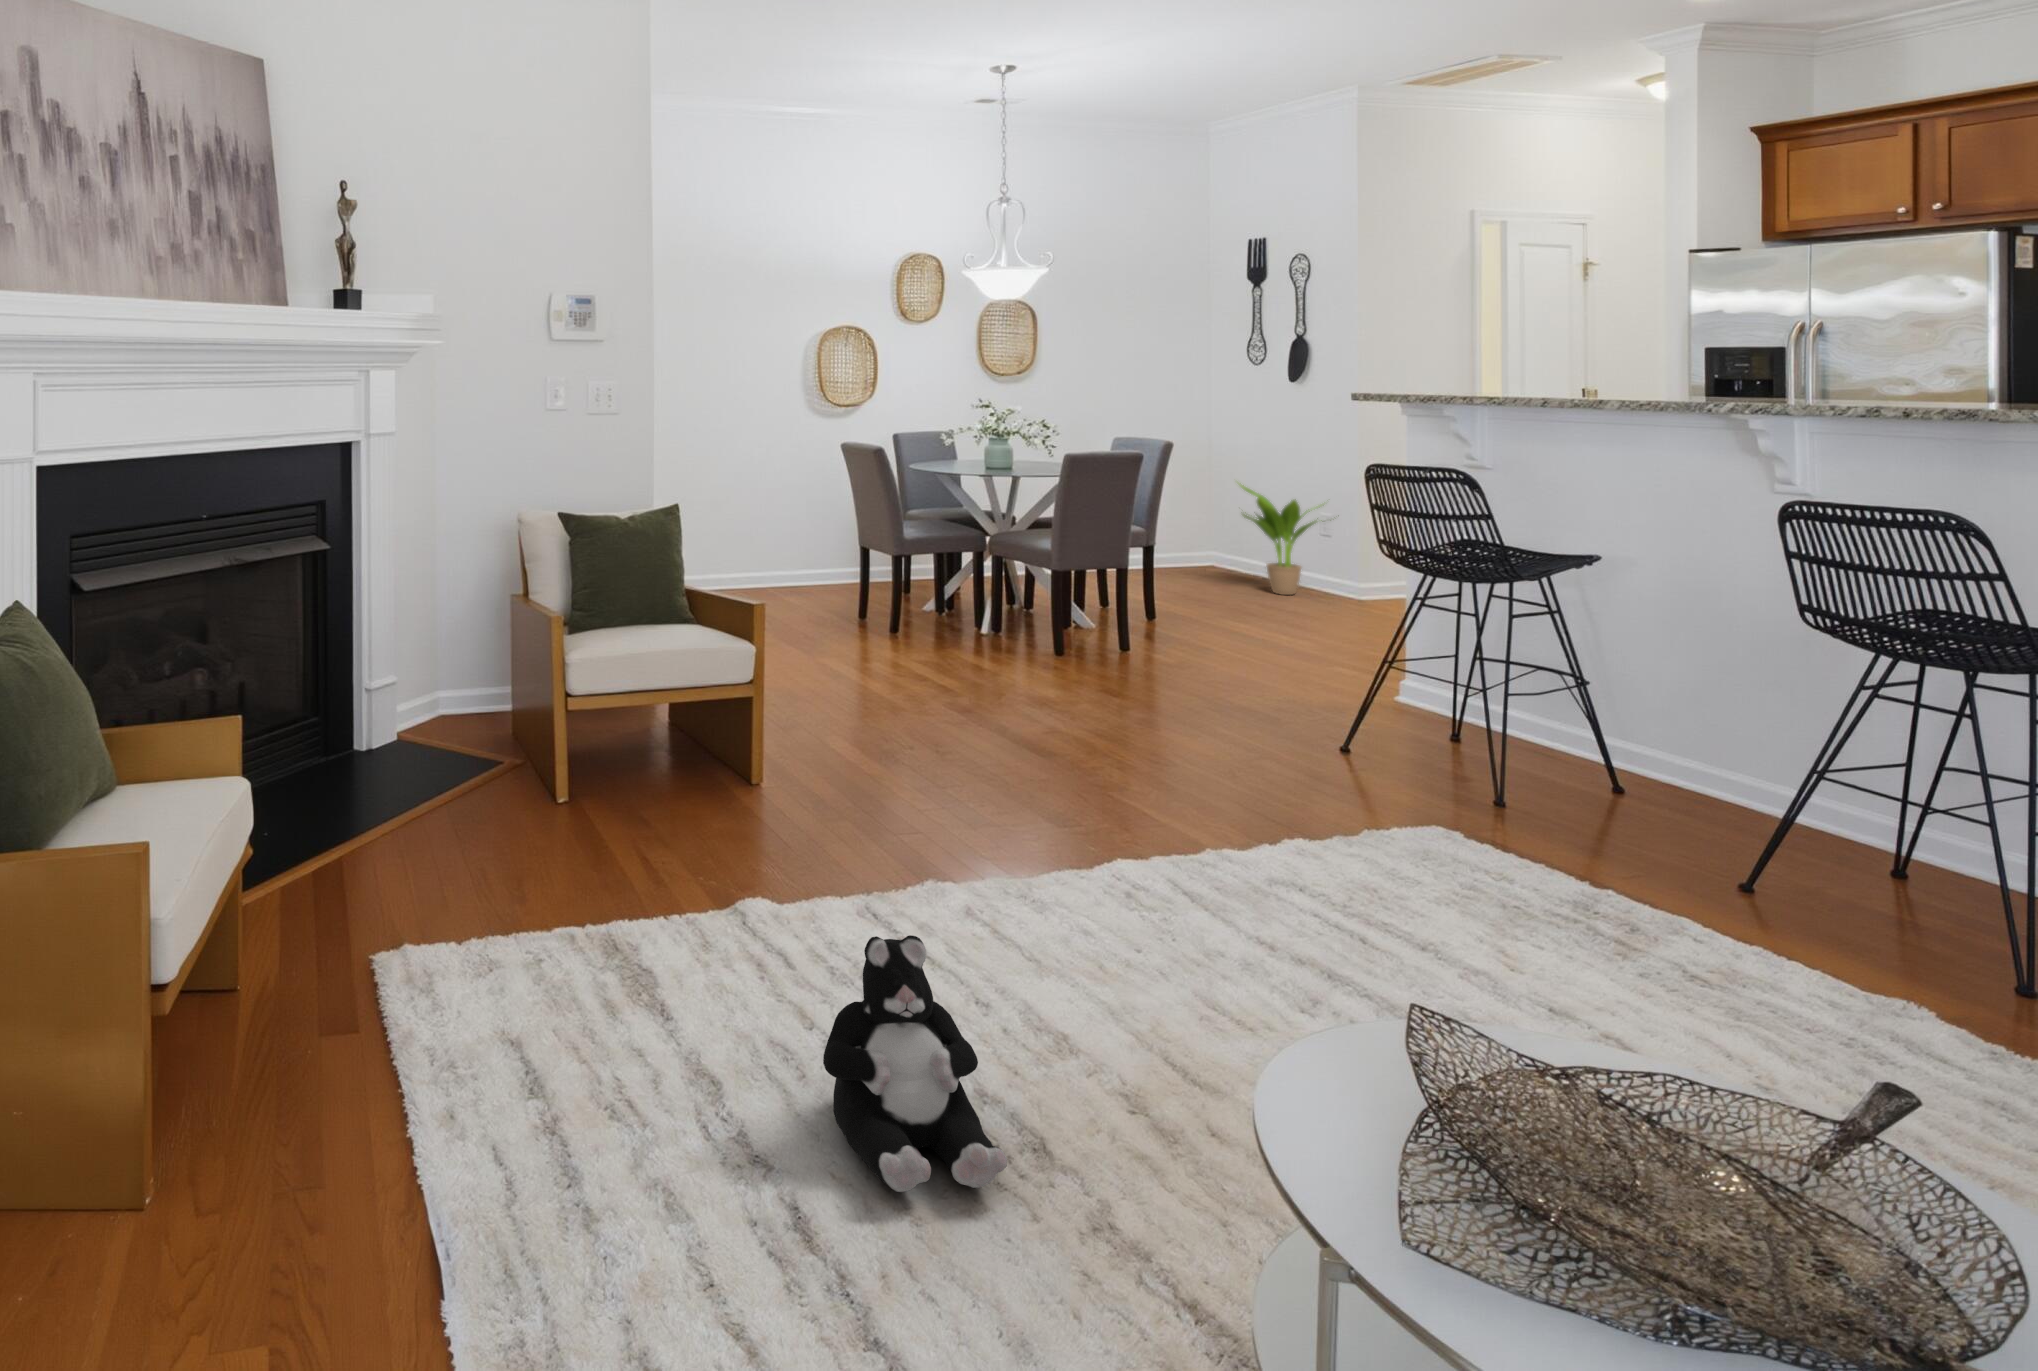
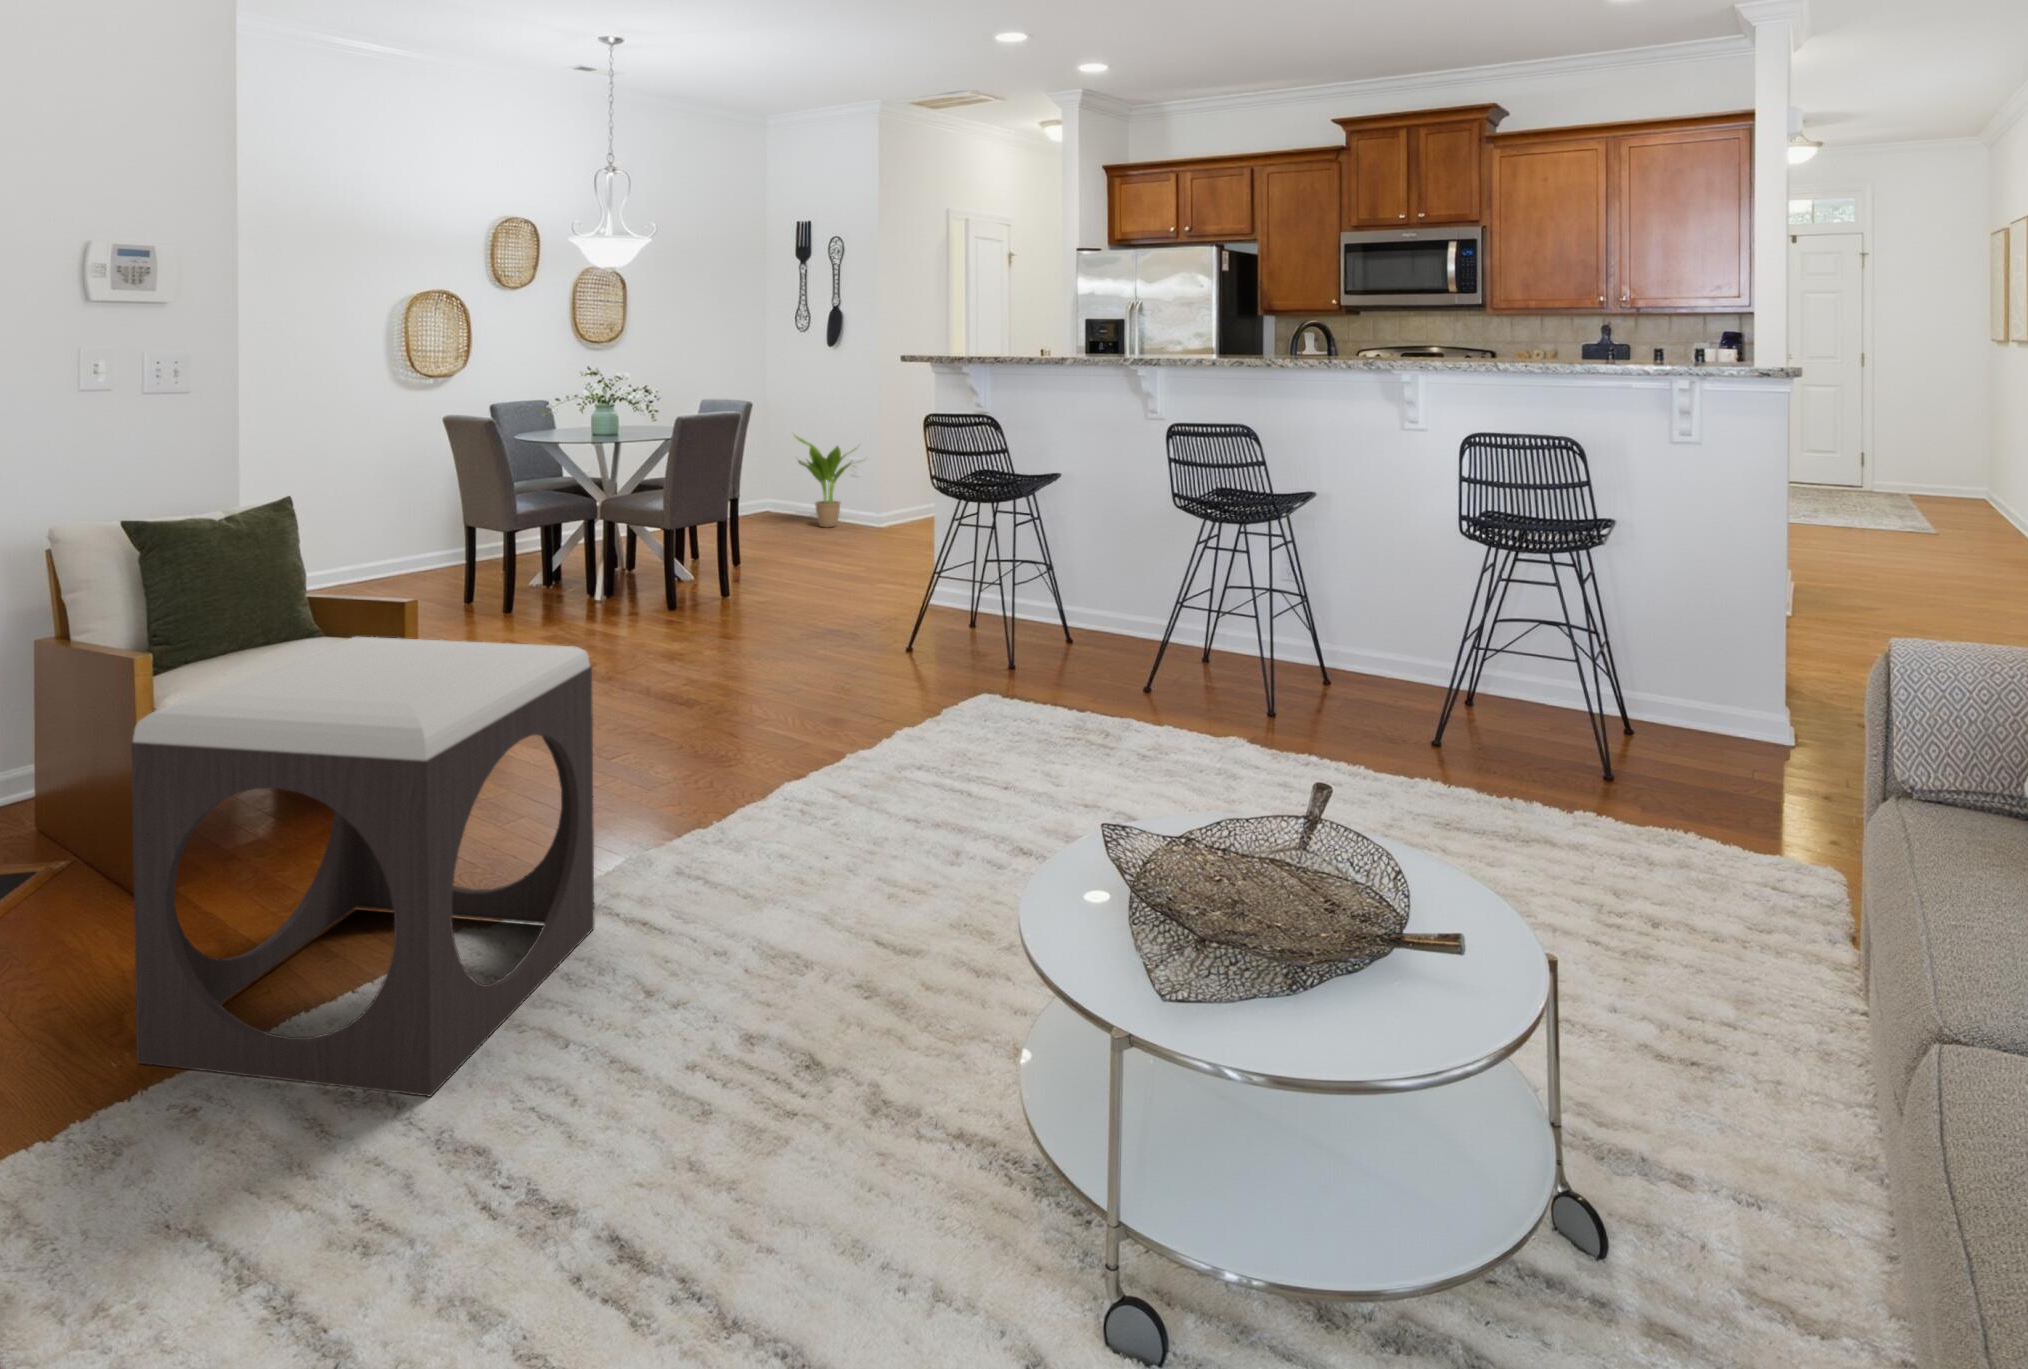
footstool: none [515,619,873,1022] -> present [131,637,594,1097]
plush toy: present [823,935,1007,1192] -> none [616,913,803,1171]

